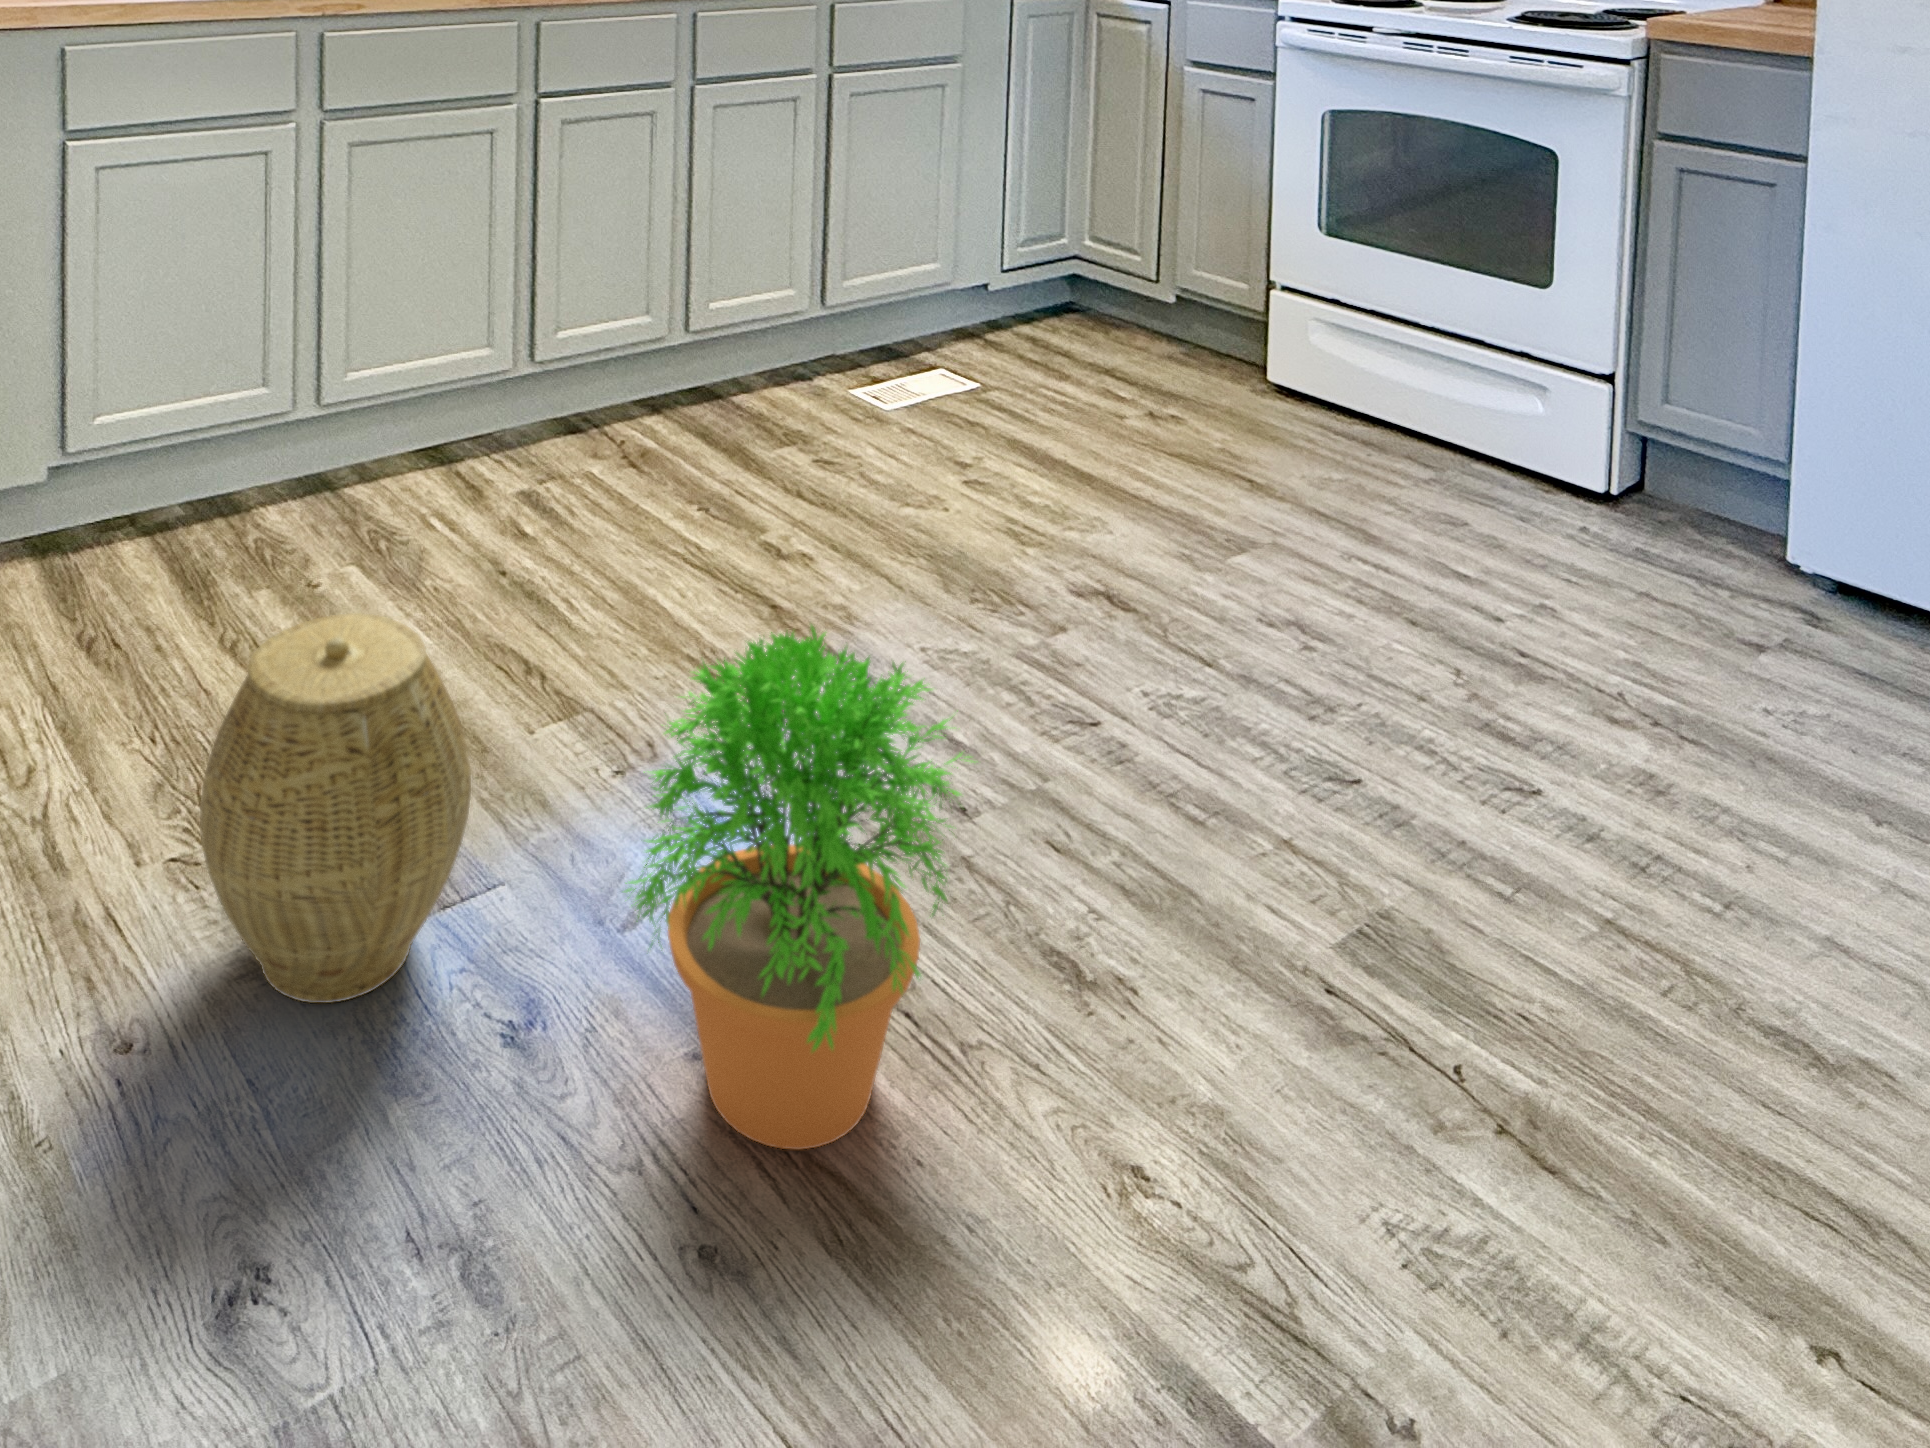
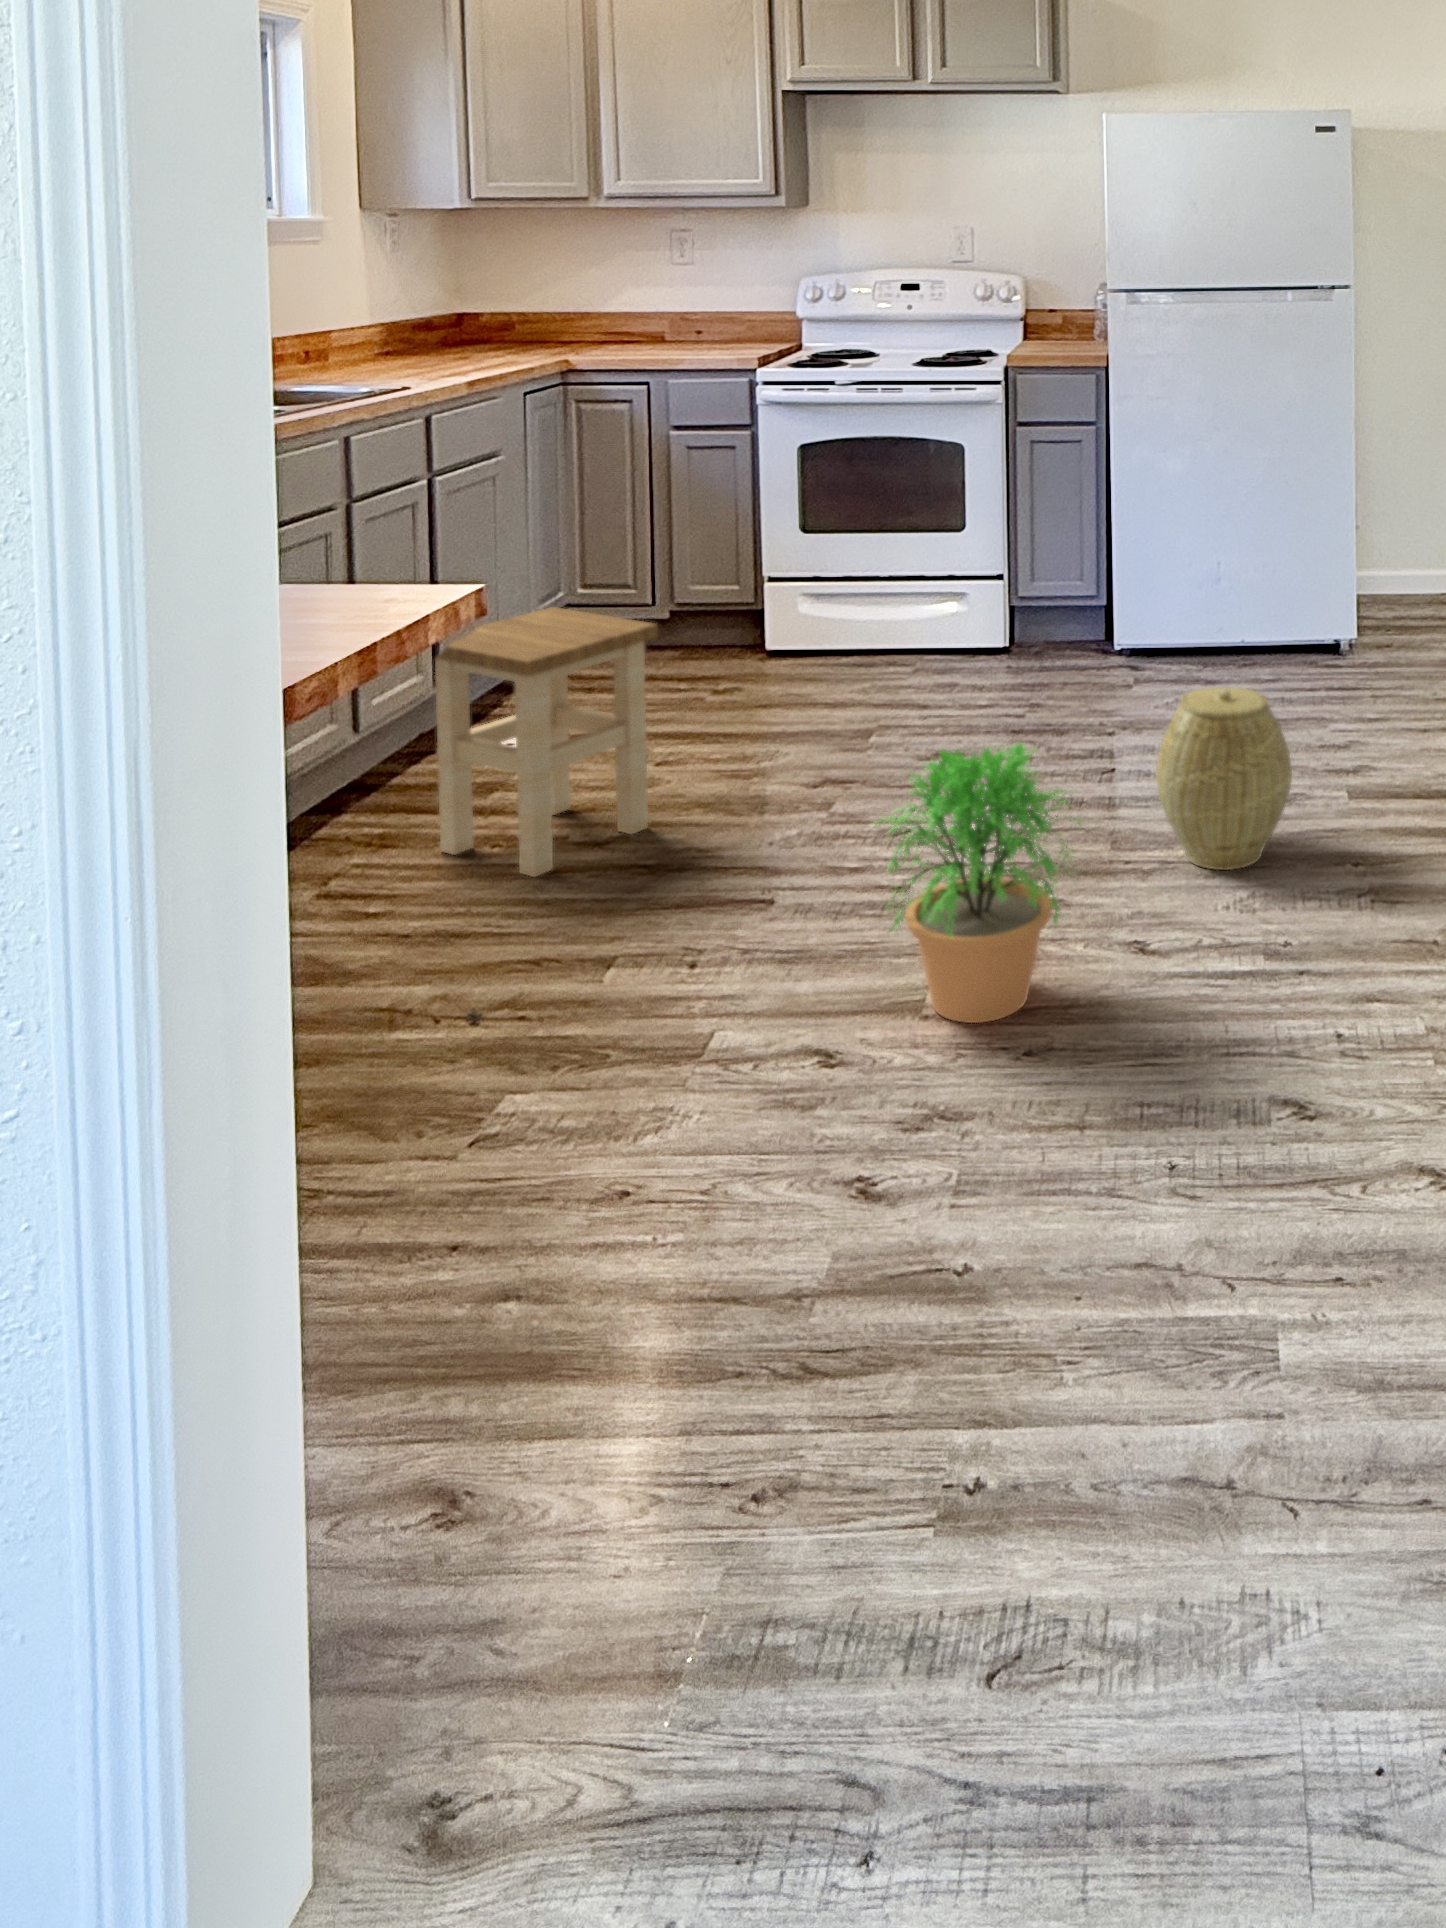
stool: none [656,246,869,560] -> present [435,607,658,877]
woven basket: present [200,613,471,1003] -> present [1156,687,1292,870]

